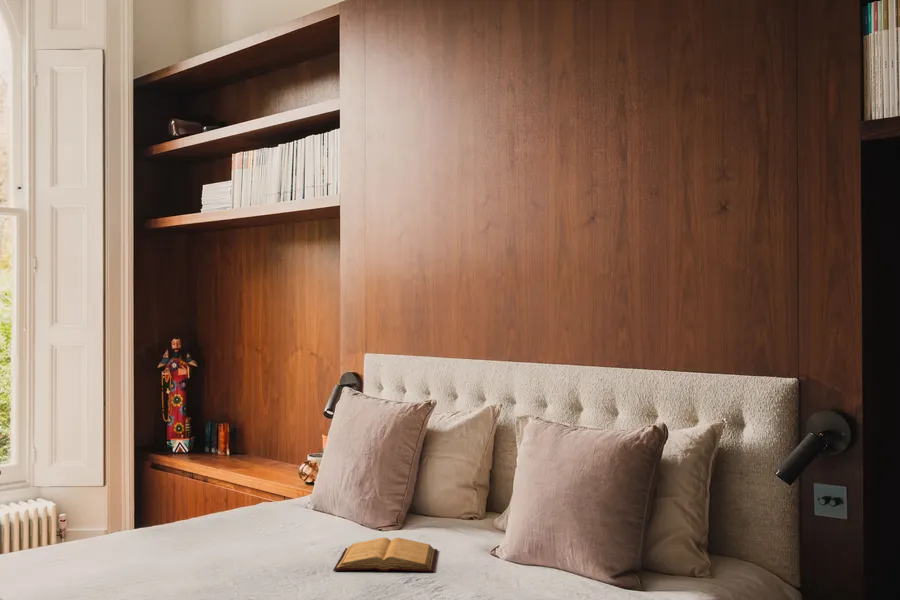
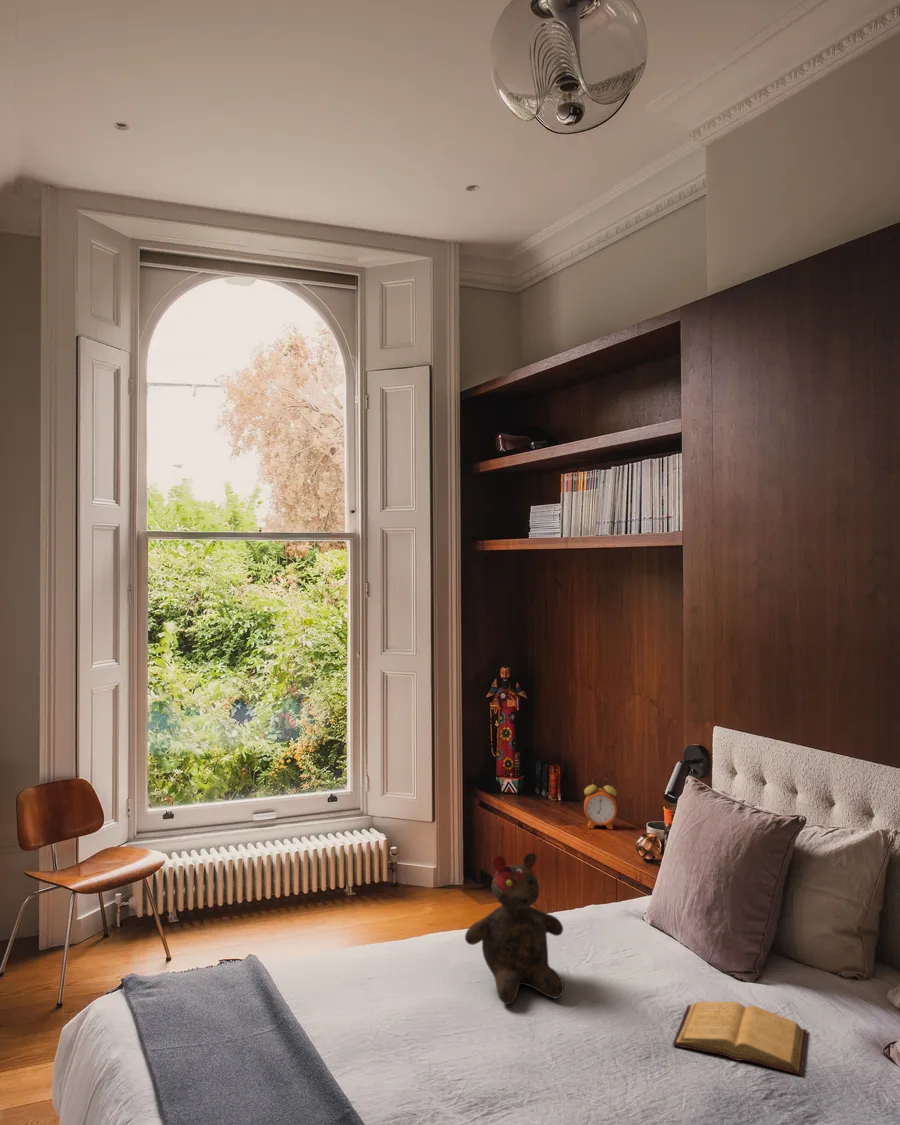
alarm clock: none [253,423,283,469] -> present [584,785,617,829]
teddy bear: none [146,440,240,567] -> present [465,853,564,1004]

